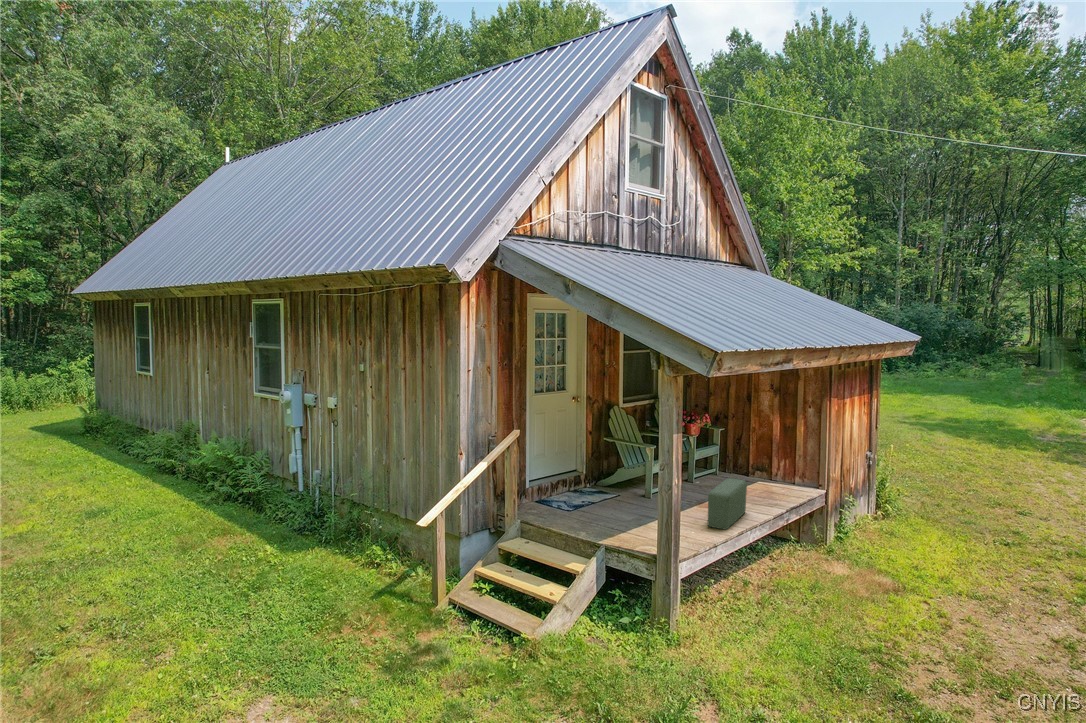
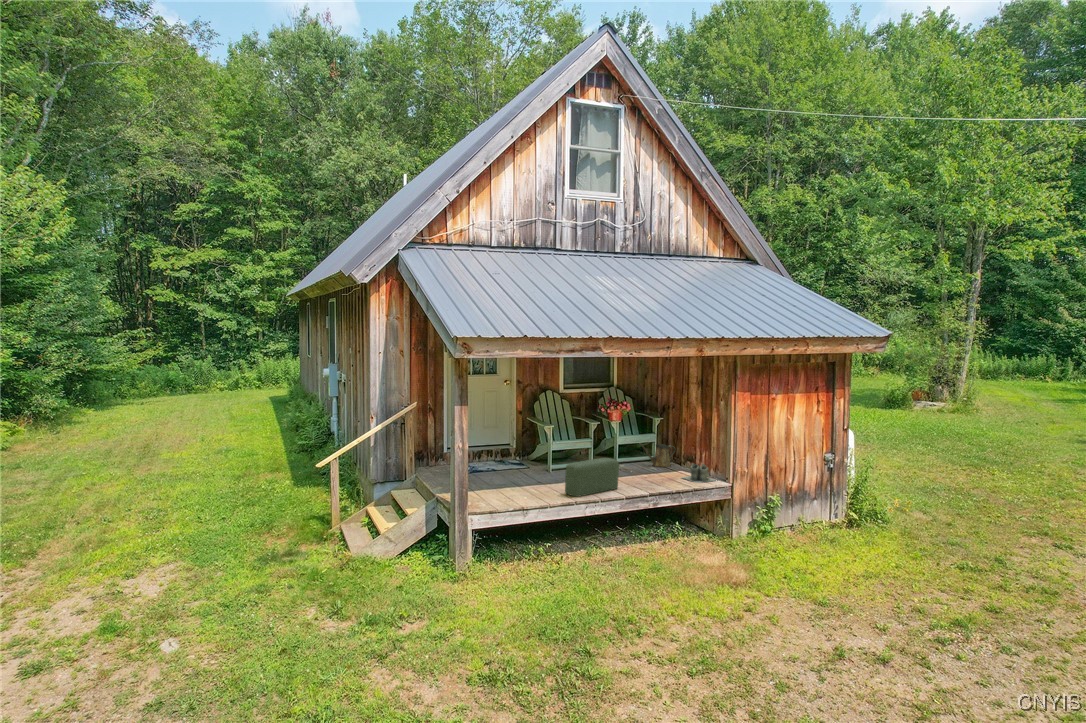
watering can: none [710,454,738,478] -> present [639,443,675,467]
boots: none [775,473,815,495] -> present [682,464,715,483]

